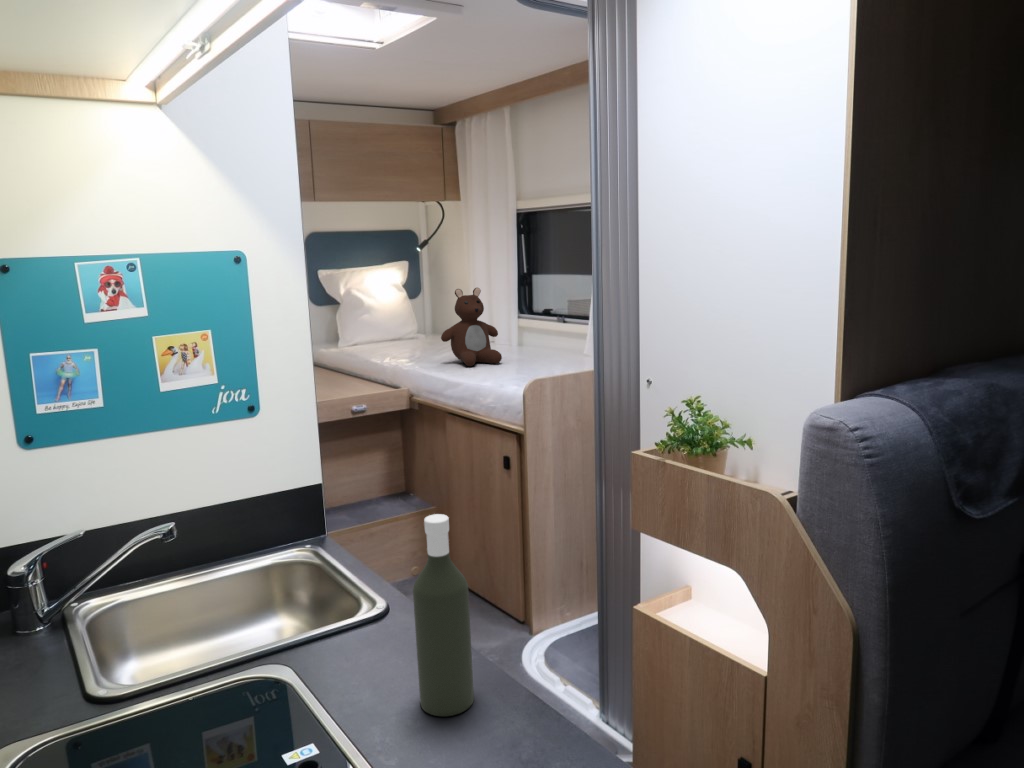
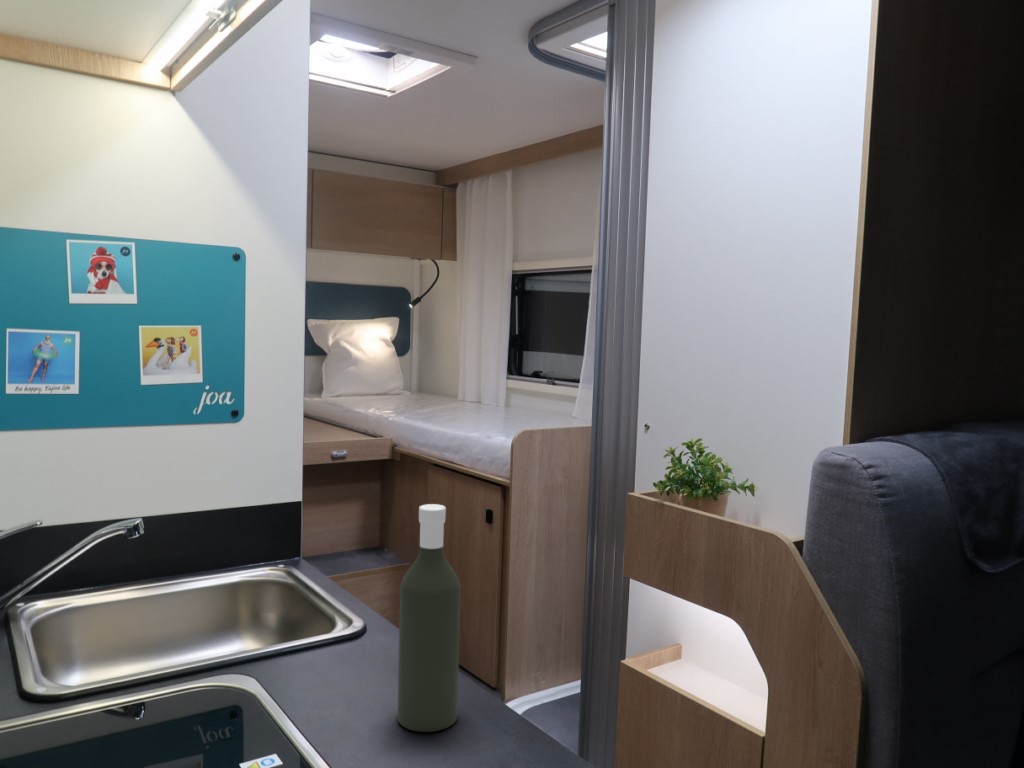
teddy bear: present [441,288,502,366] -> none [429,340,490,418]

